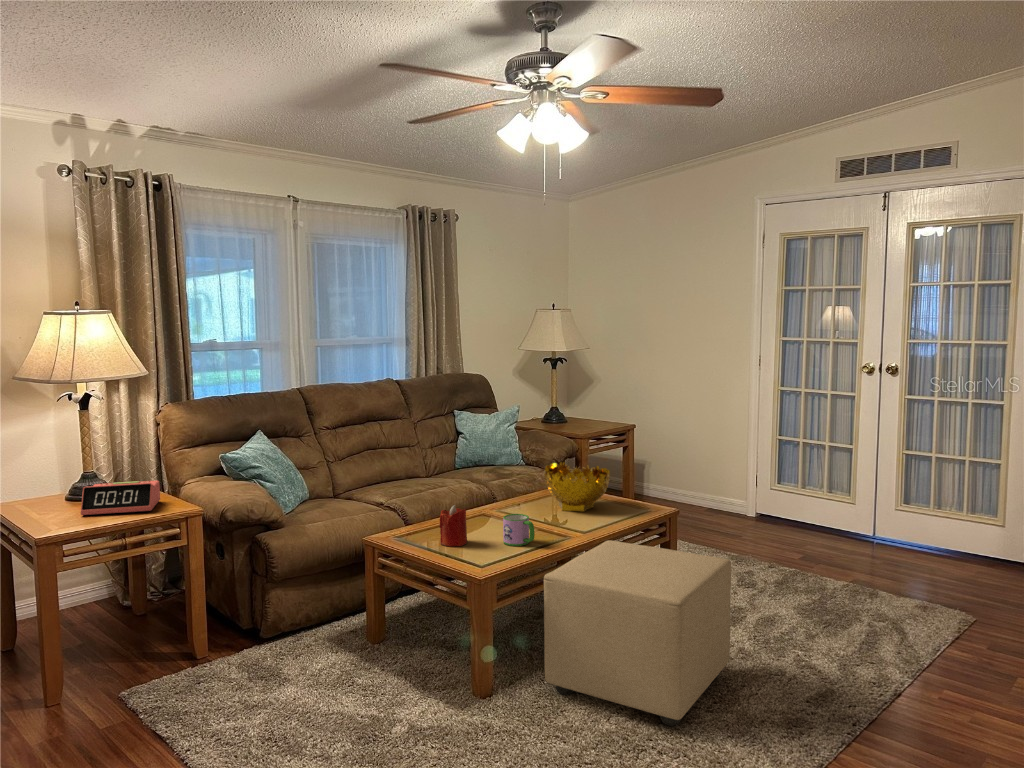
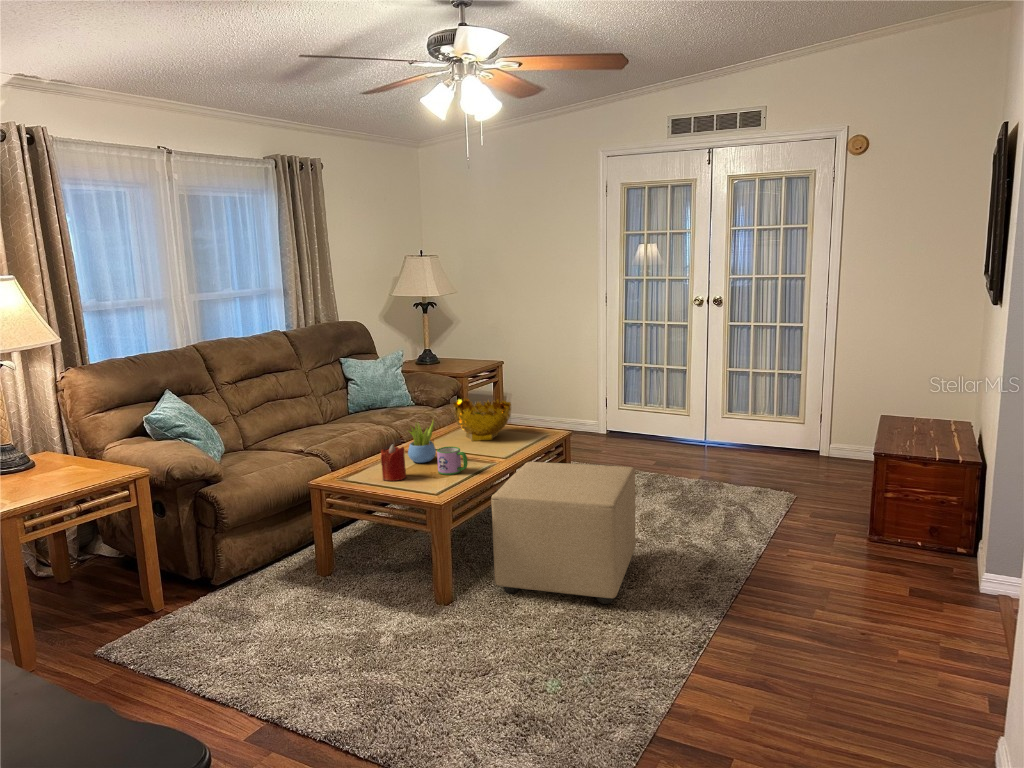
alarm clock: present [81,481,160,515] -> none [19,447,96,488]
succulent plant: none [480,481,511,529] -> present [408,421,436,463]

